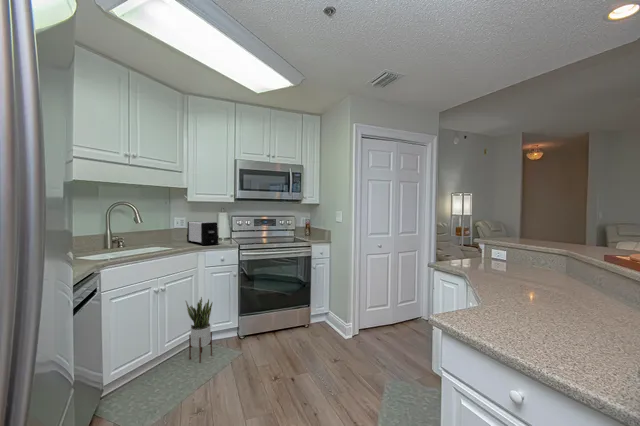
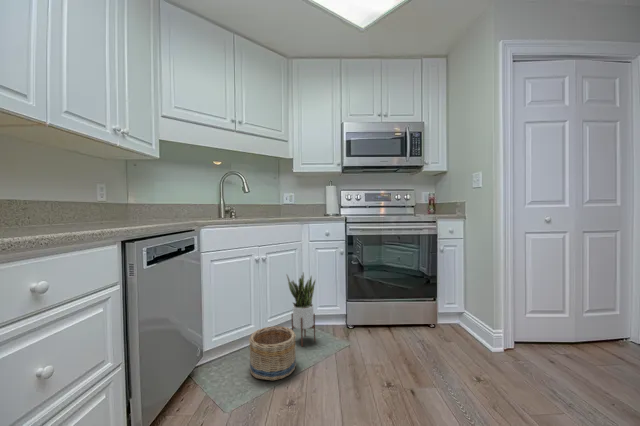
toaster: present [187,221,218,245] -> none [292,193,323,218]
basket: none [151,349,198,400] -> present [249,326,296,380]

